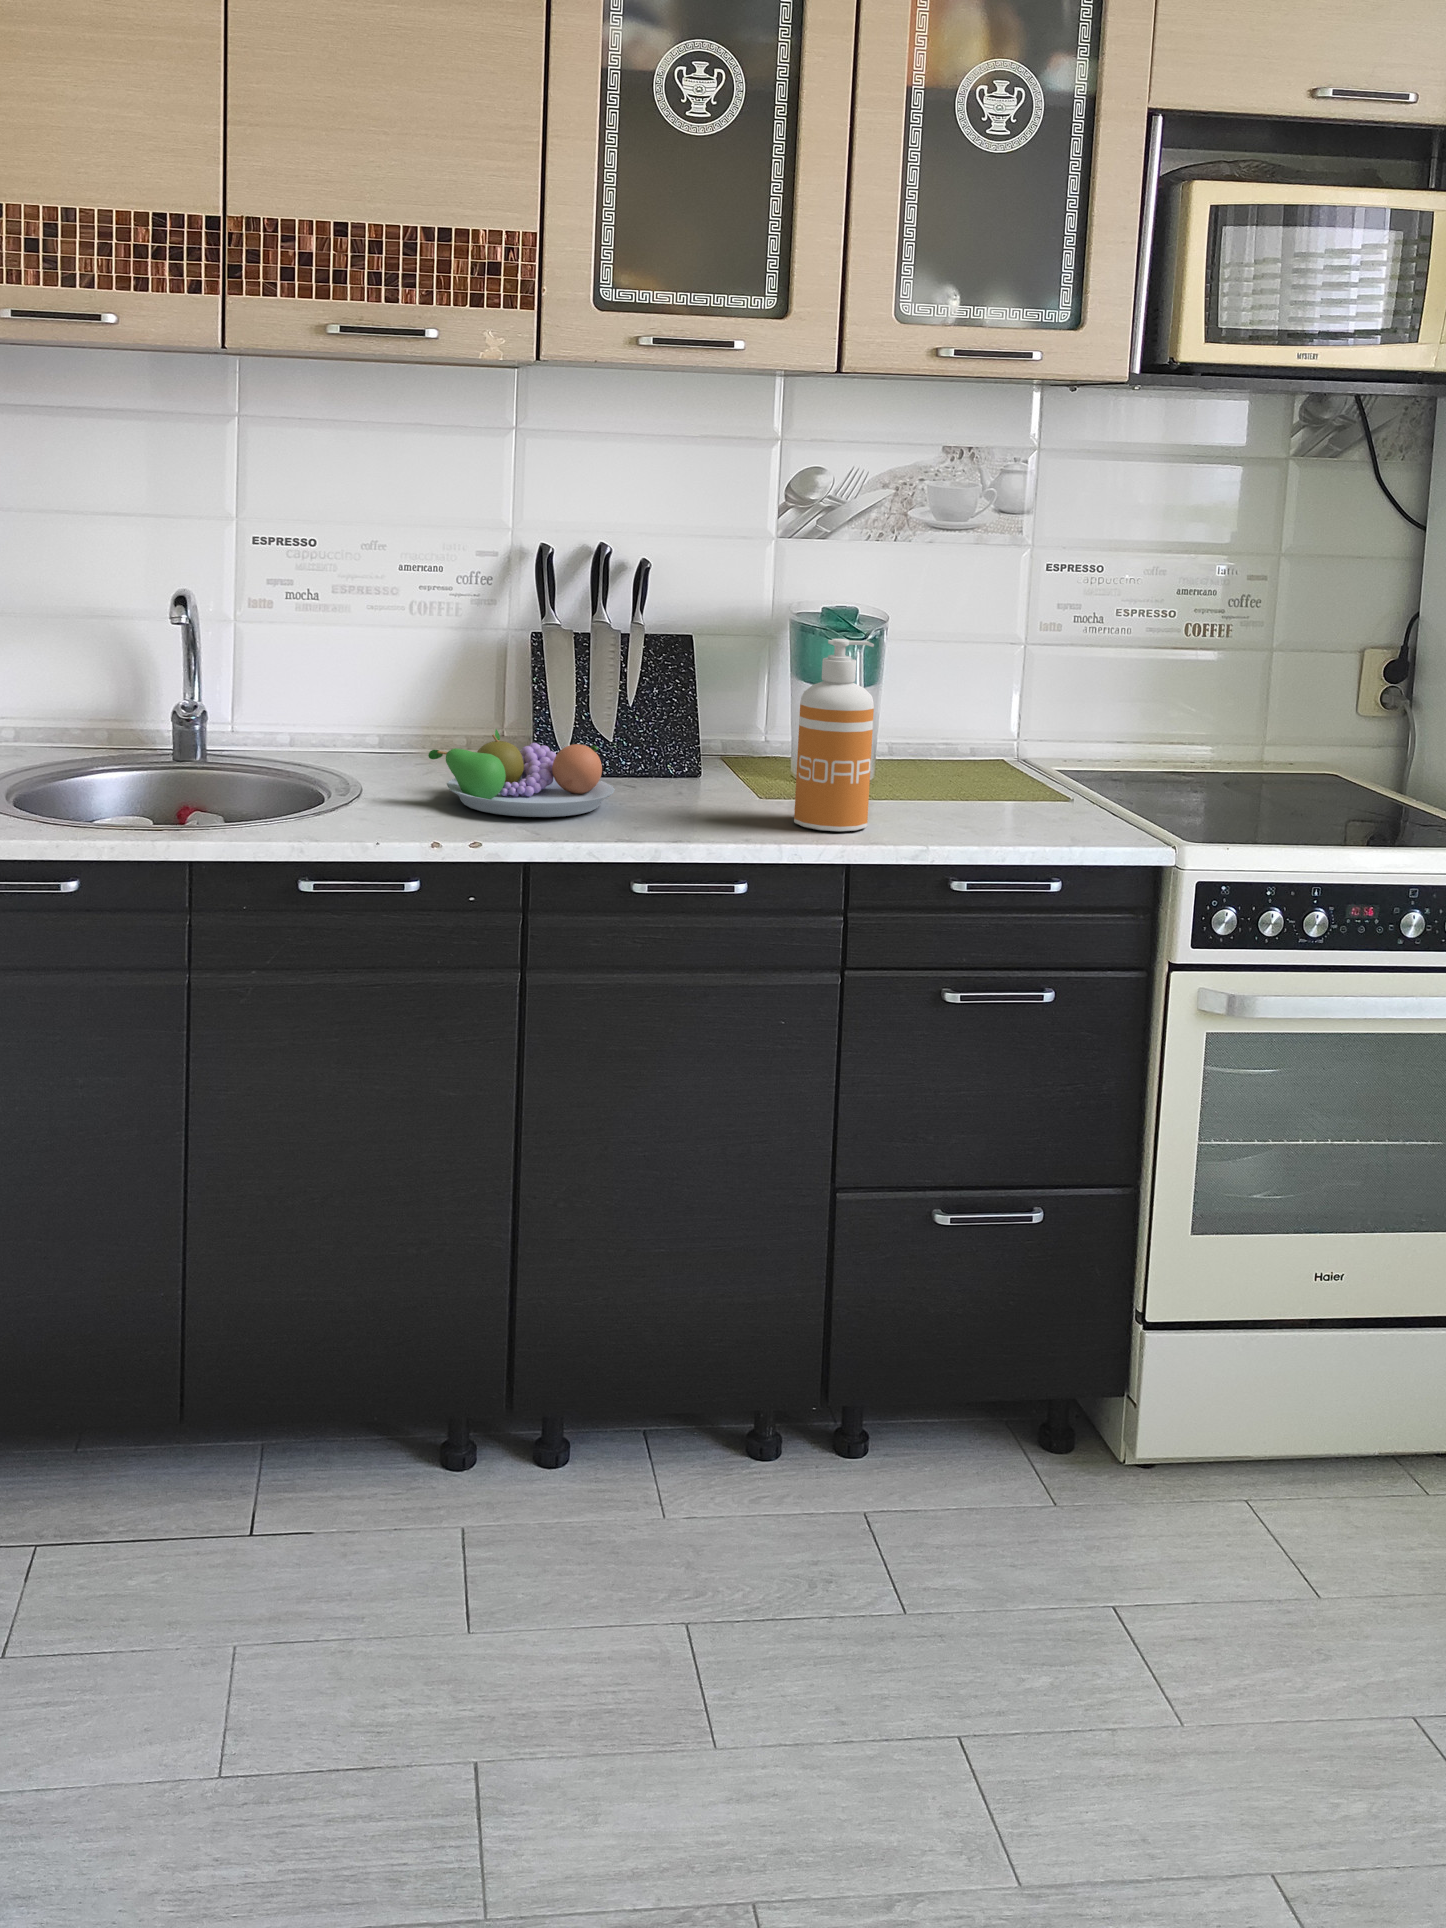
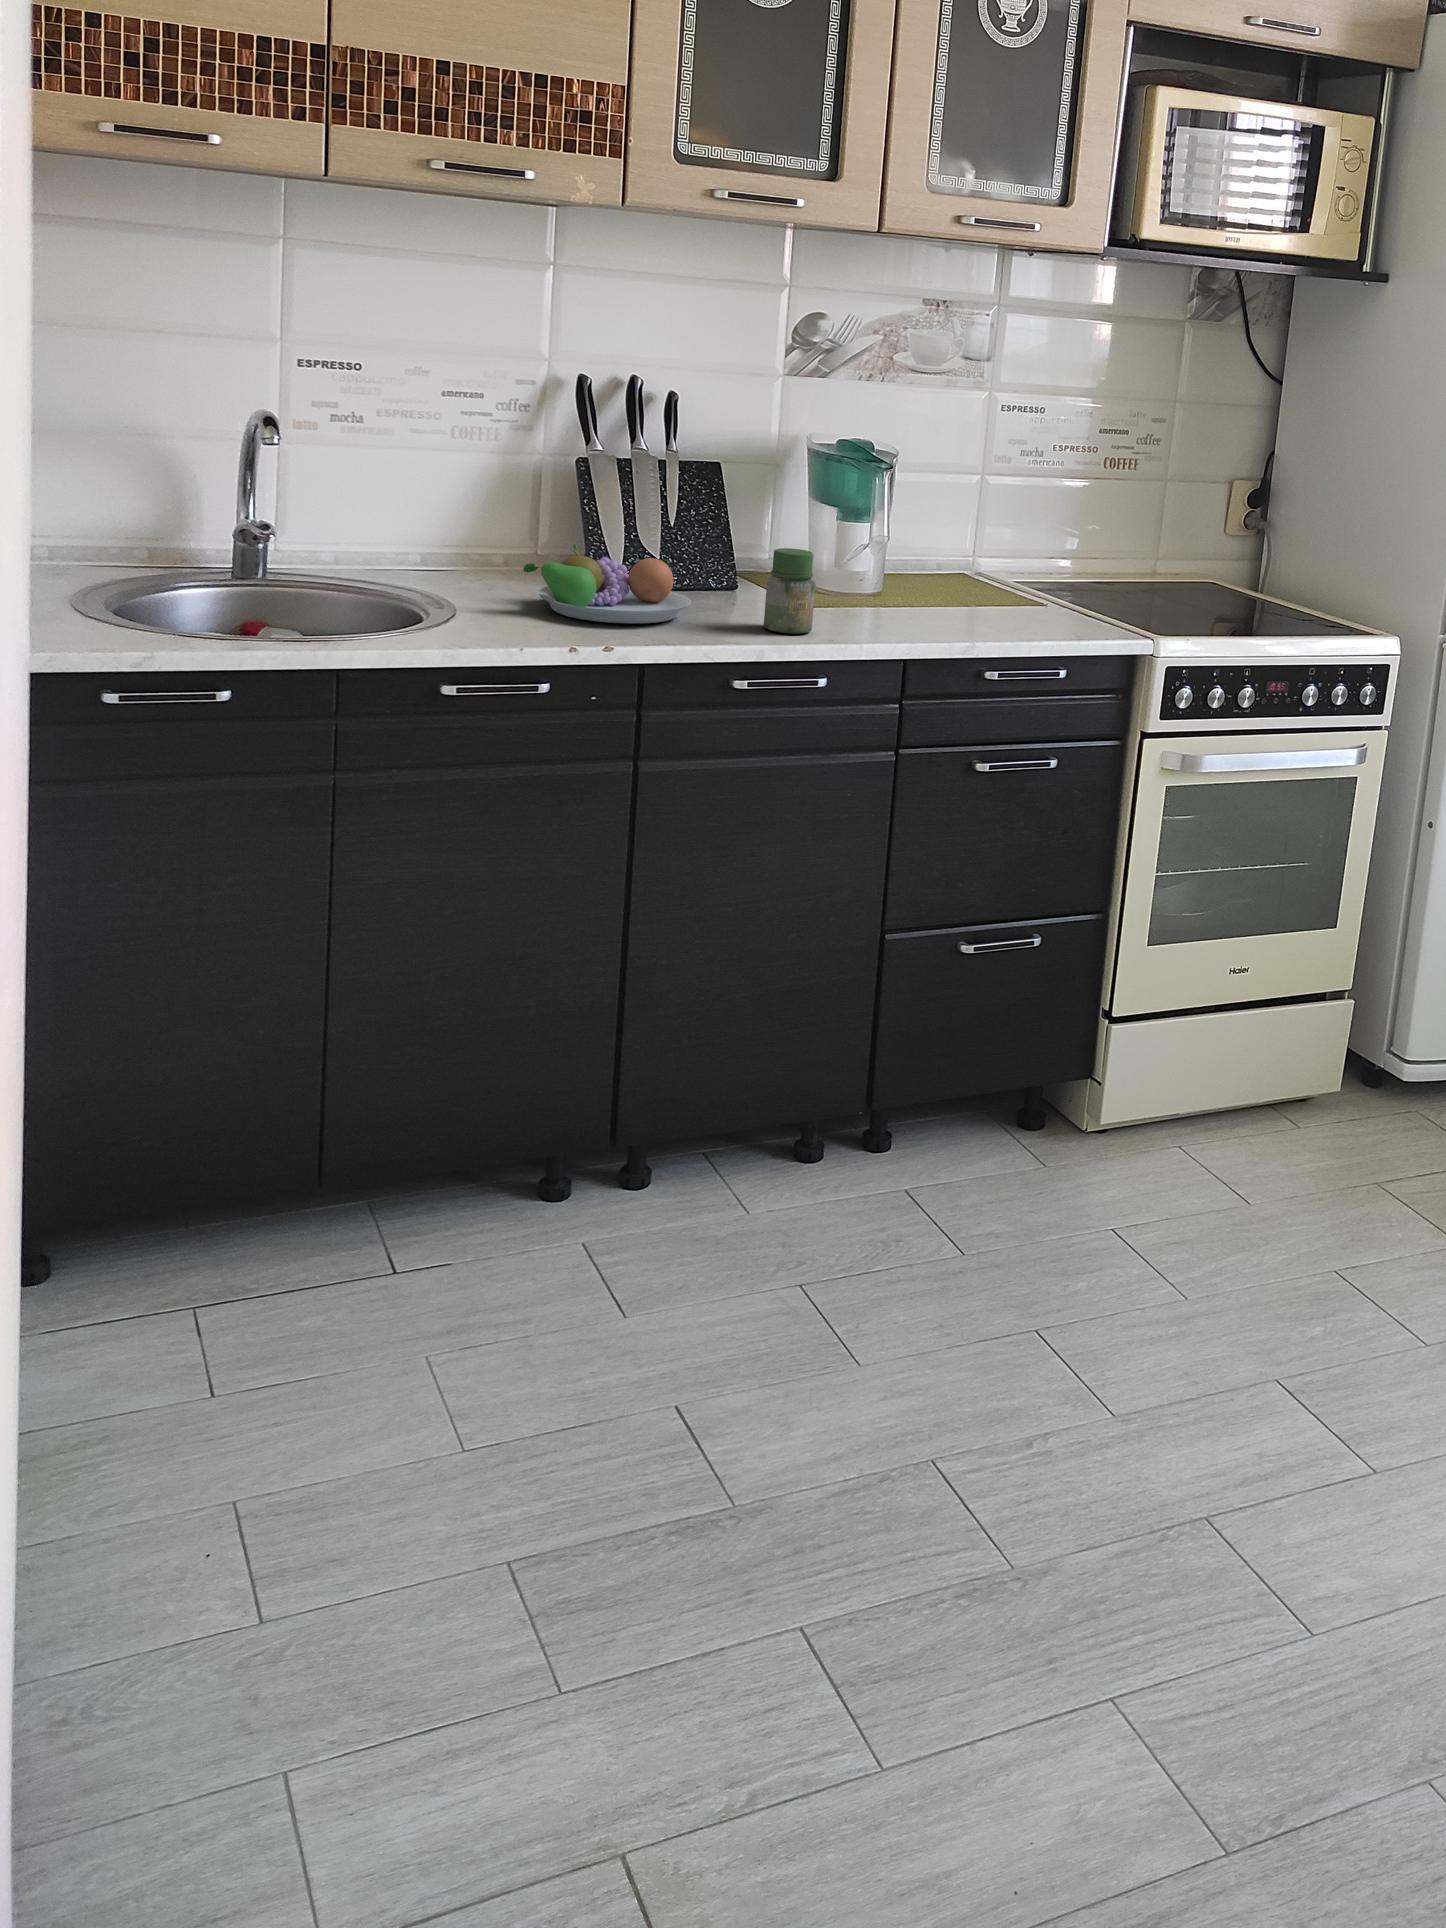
soap dispenser: present [794,639,874,831] -> none [847,466,920,632]
jar: none [686,733,744,831] -> present [764,548,815,634]

